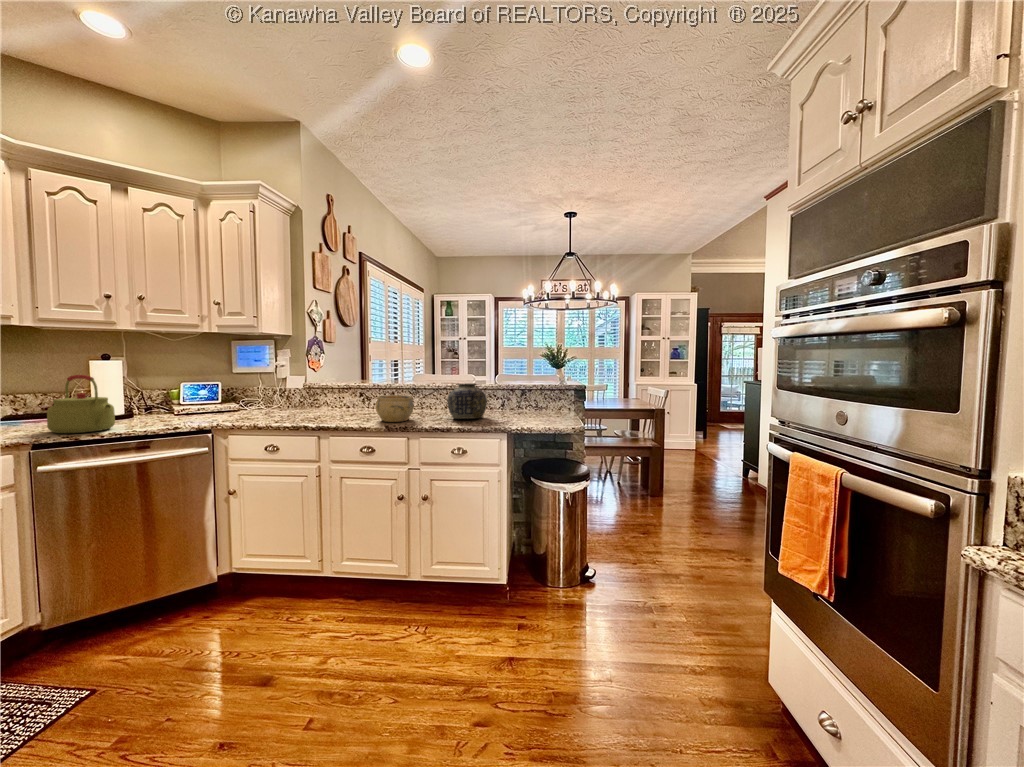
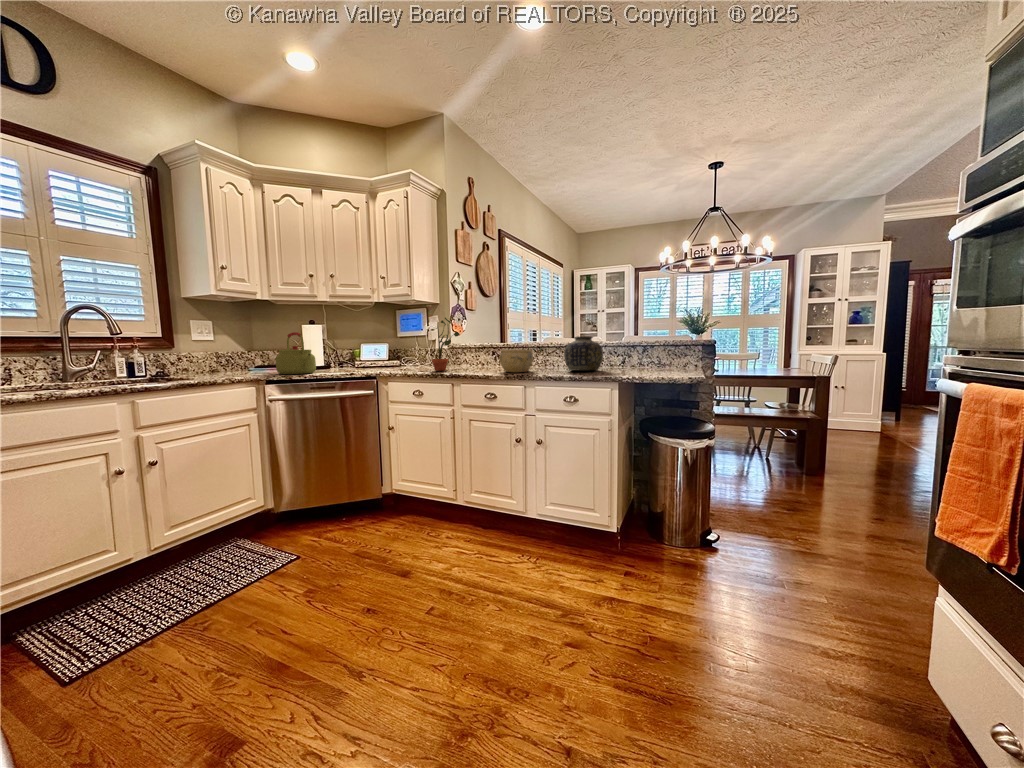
potted plant: none [282,355,325,420] -> present [432,318,459,371]

